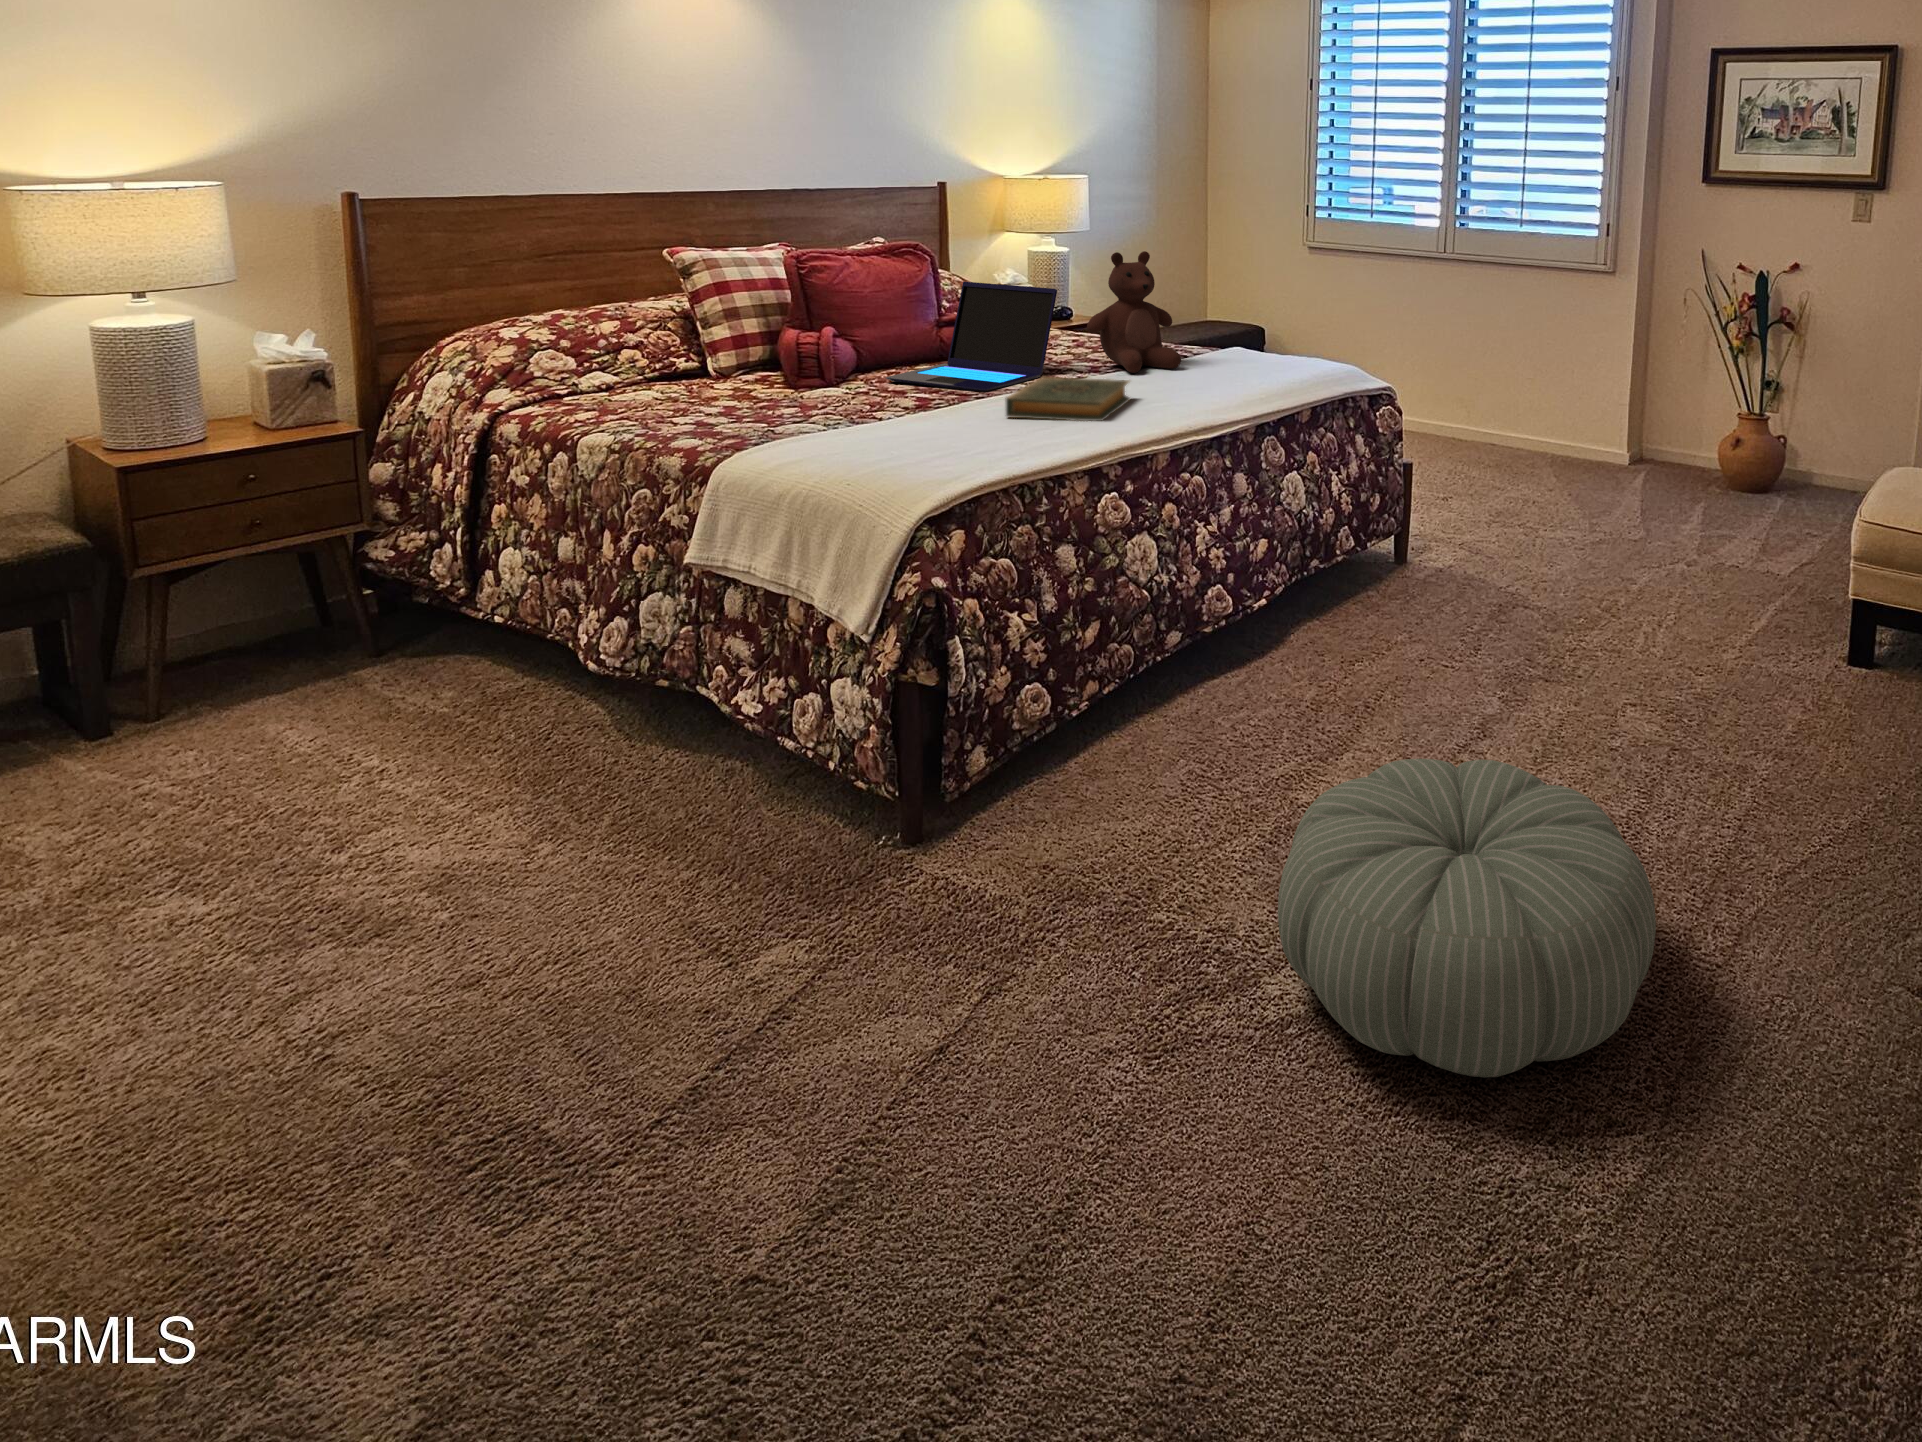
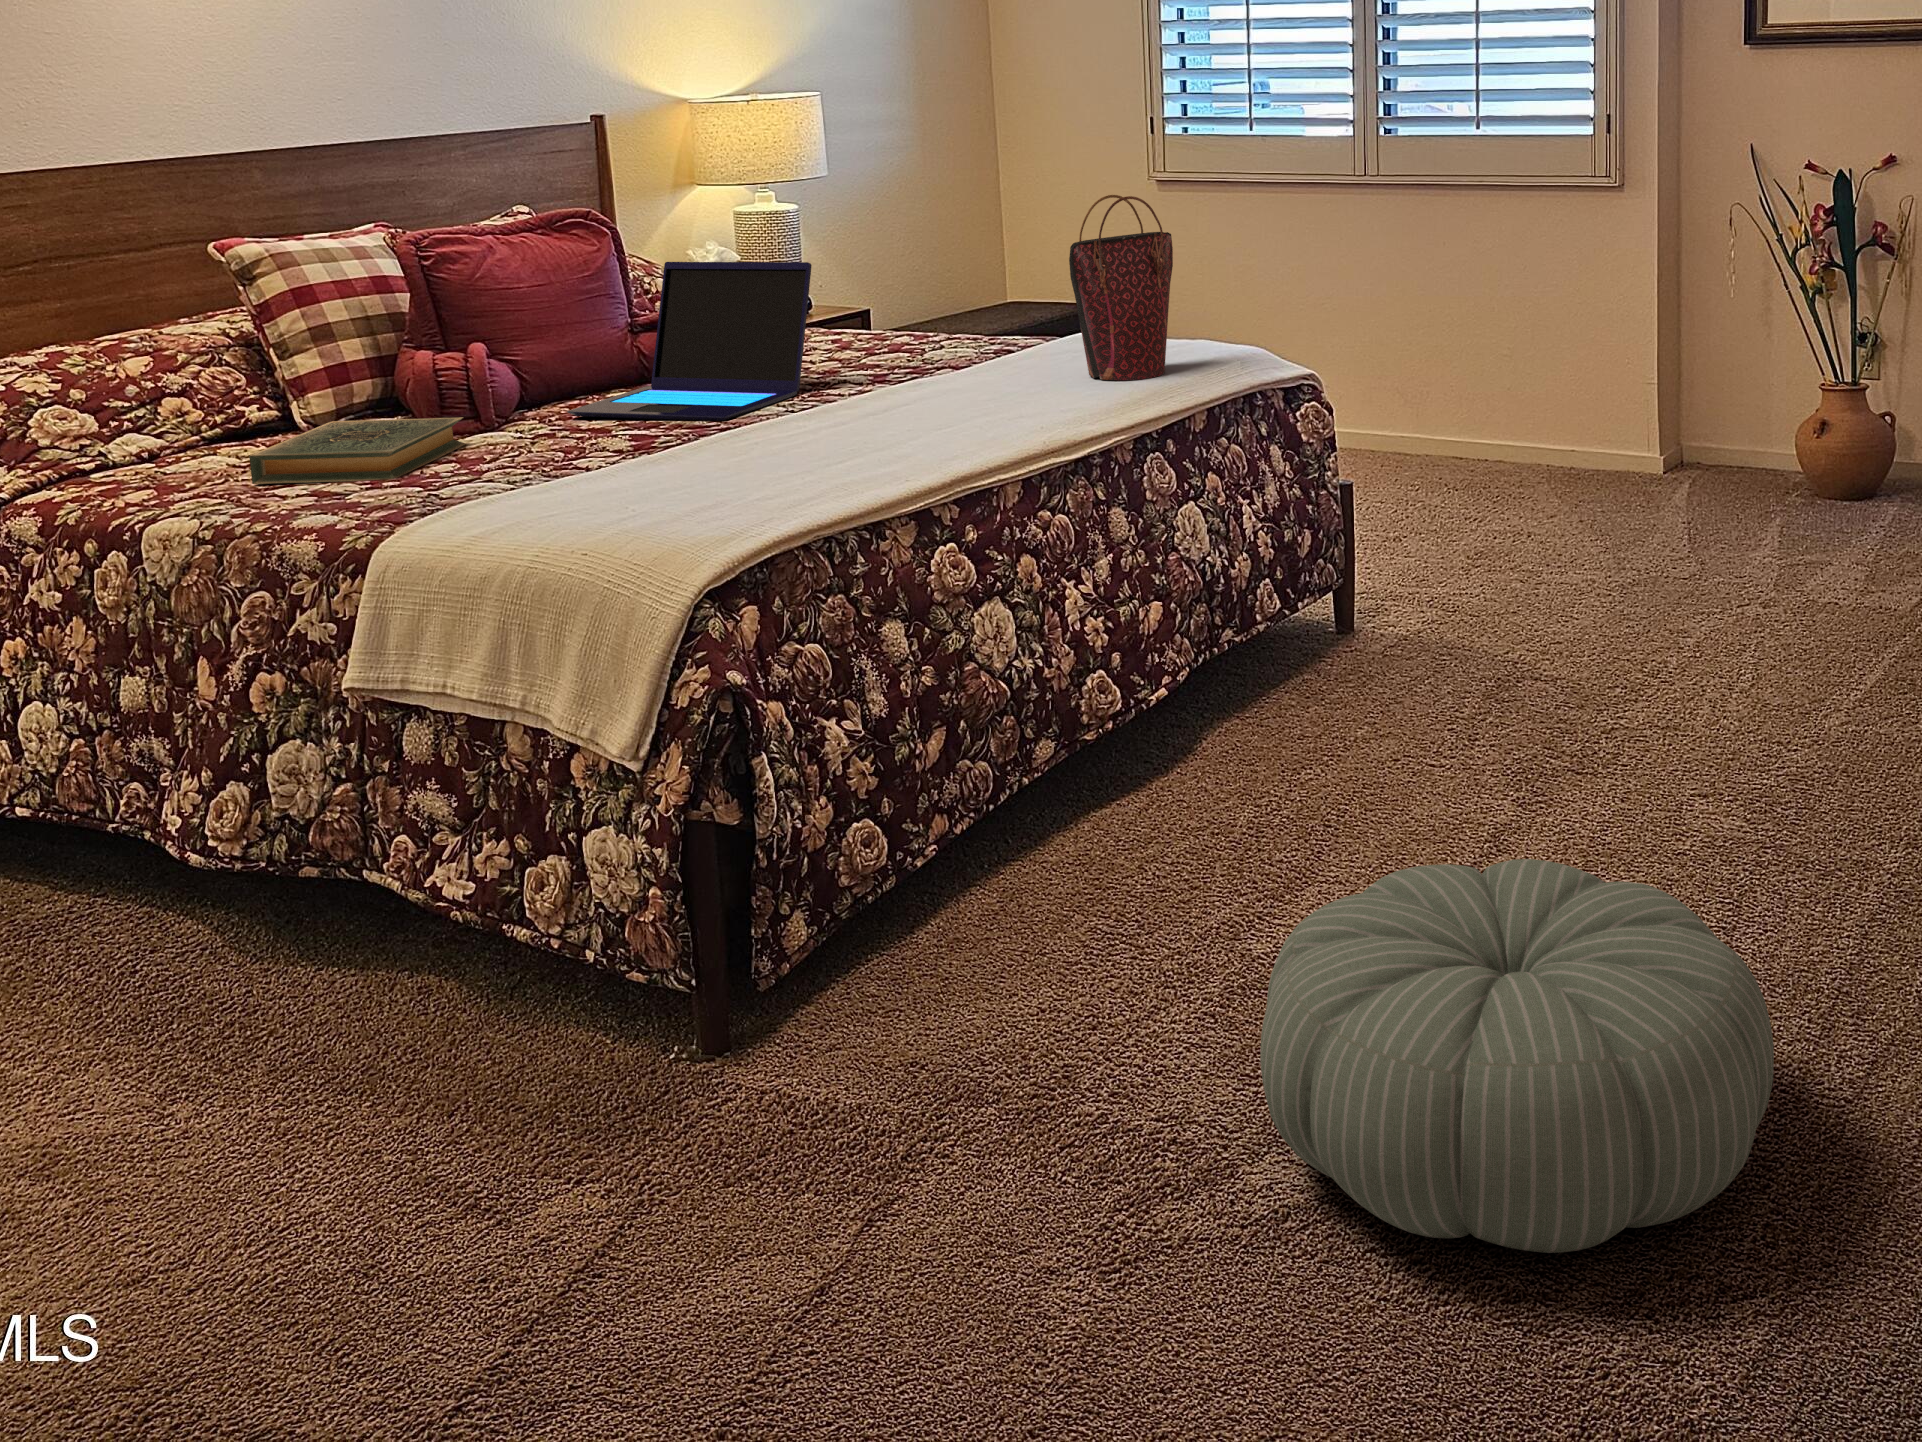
teddy bear: present [1087,251,1181,373] -> none [858,198,1002,379]
handbag: none [1226,258,1299,384] -> present [1069,195,1173,380]
hardback book: present [1006,377,1130,421] -> present [249,417,466,484]

